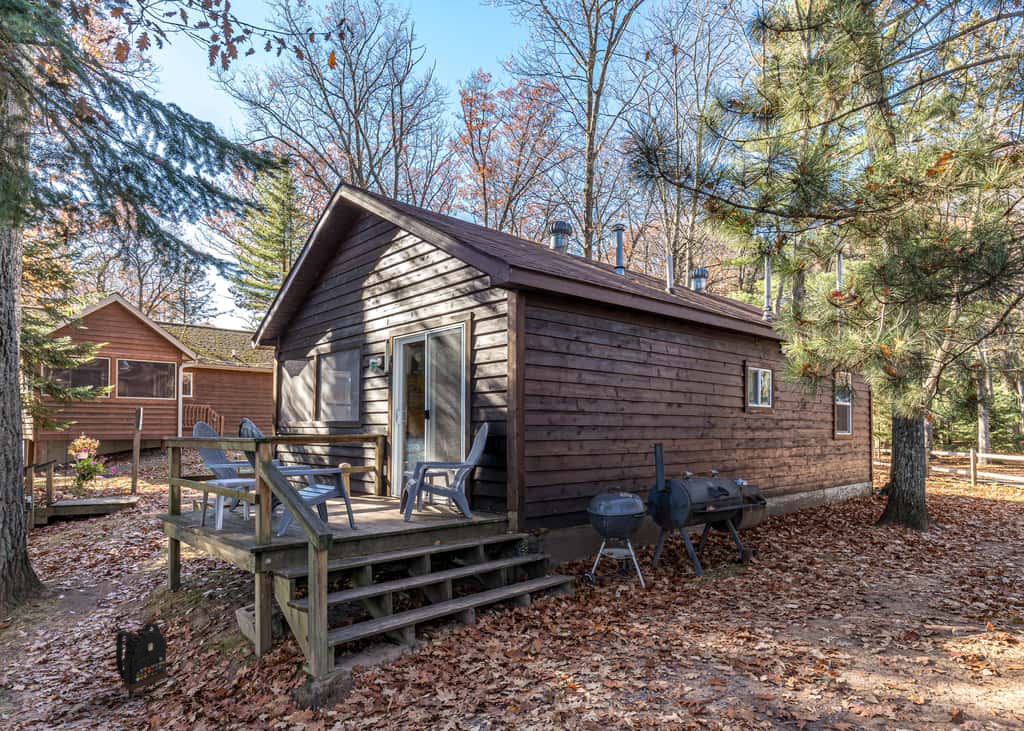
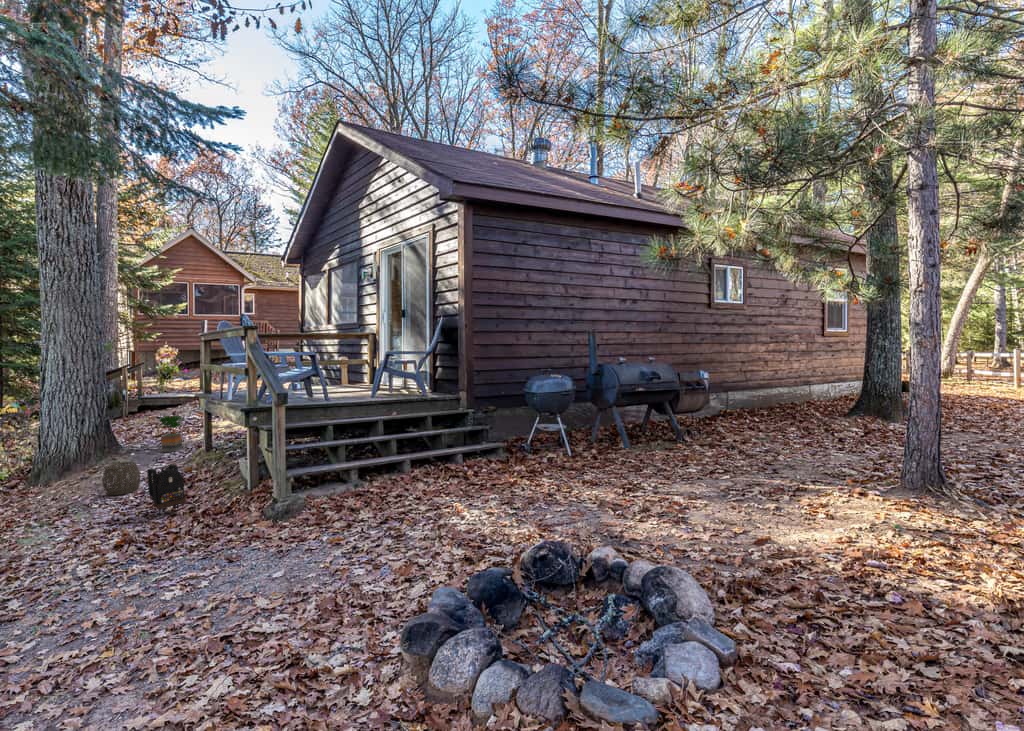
potted tree: none [101,538,137,589] -> present [159,415,184,452]
woven basket: none [35,612,89,663] -> present [102,462,141,495]

